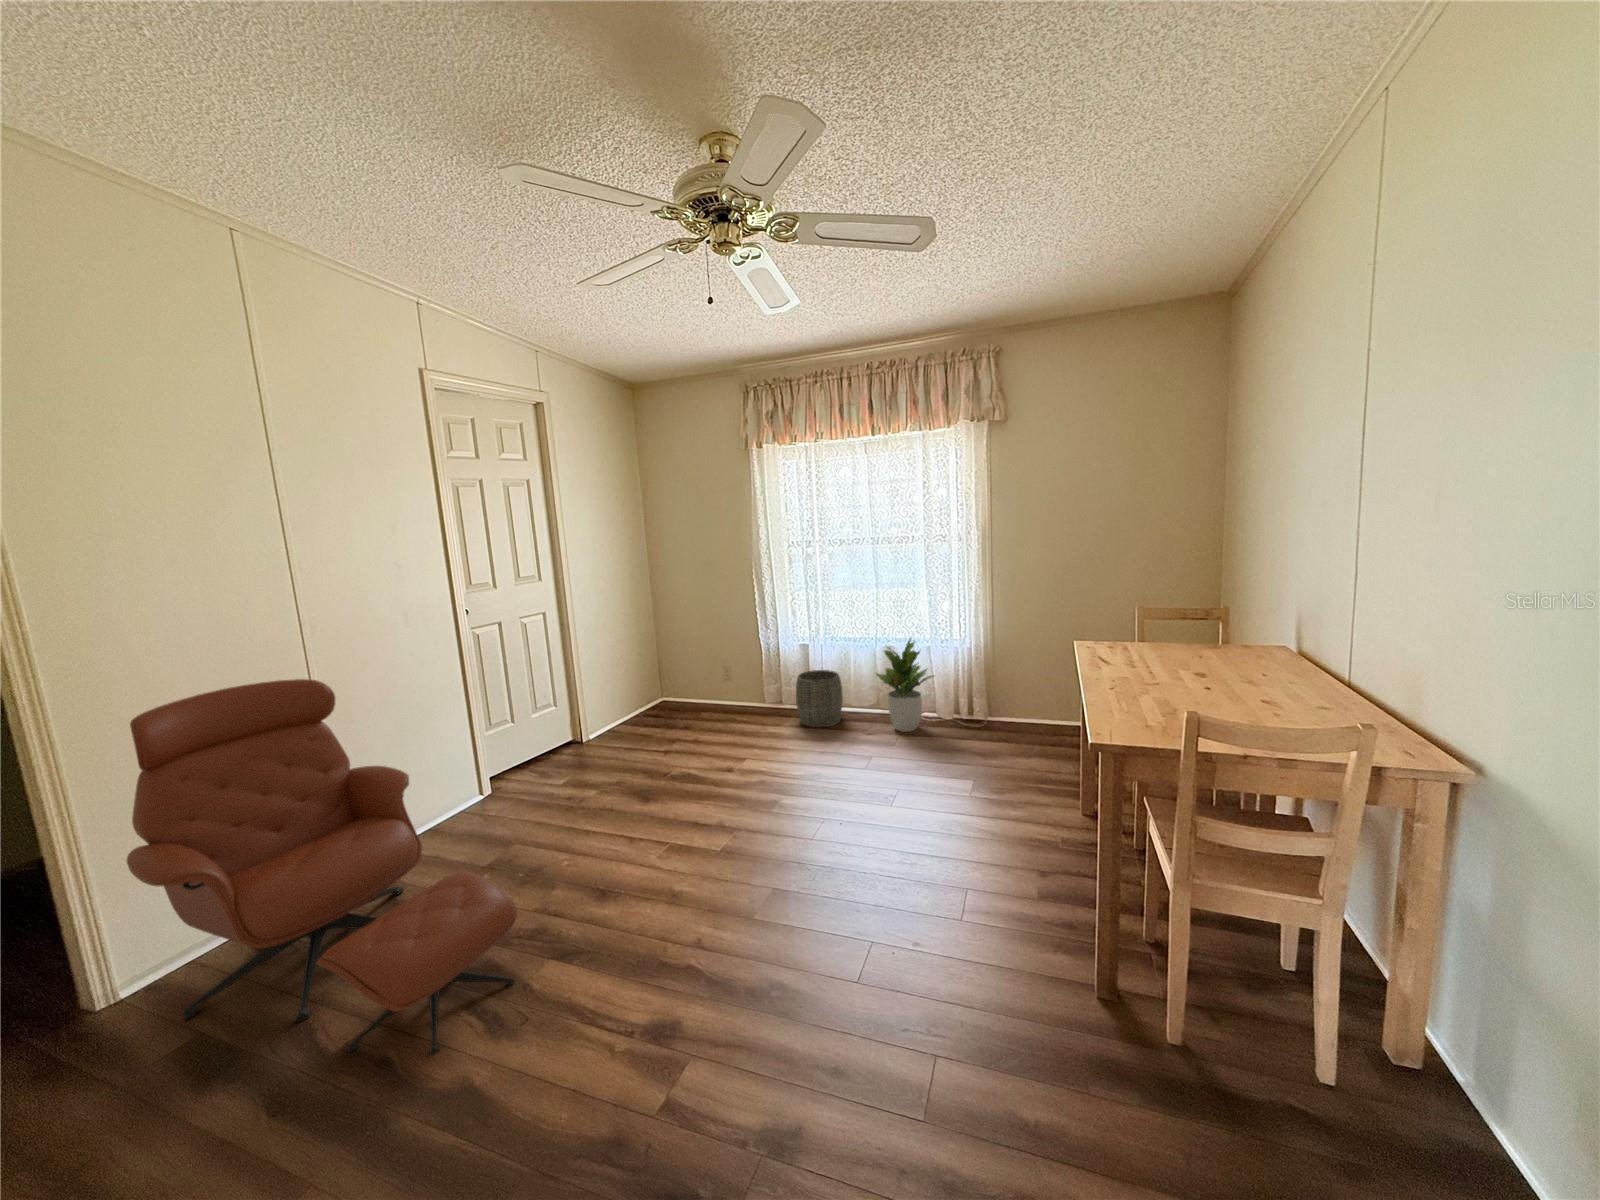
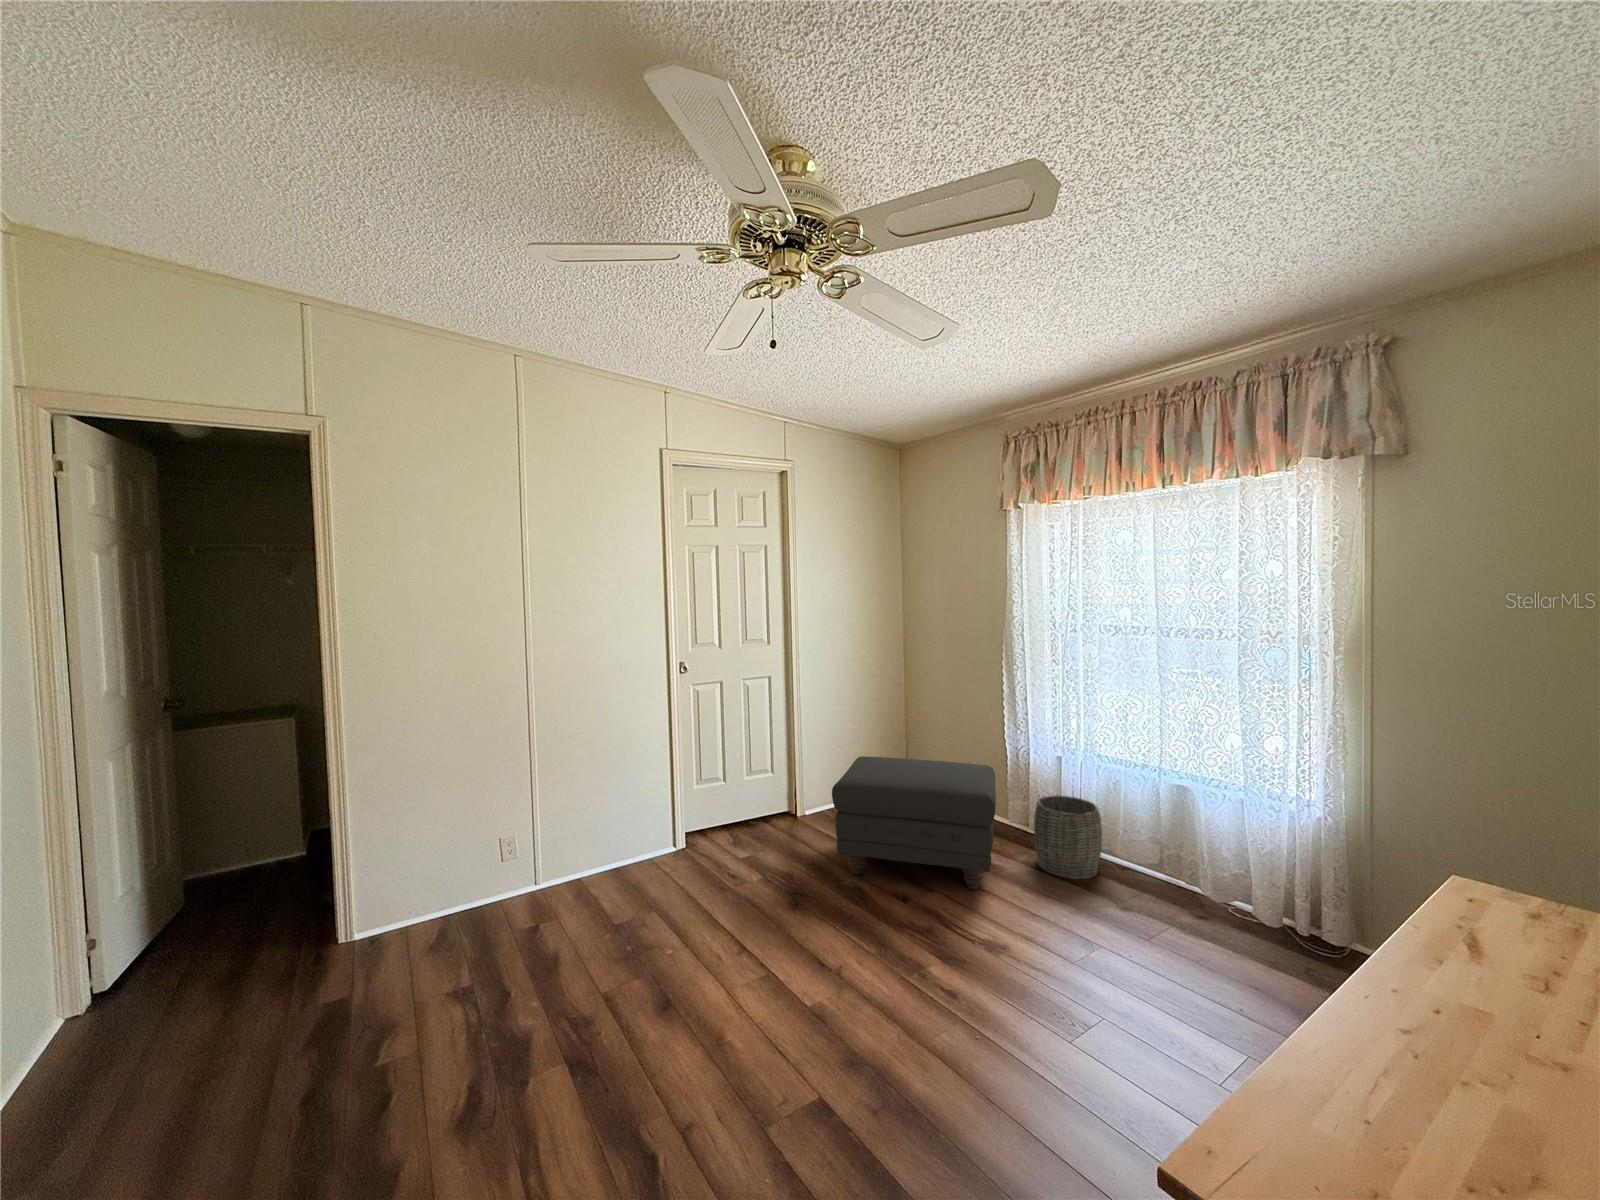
potted plant: present [876,639,935,732] -> none [1139,779,1247,925]
ottoman: none [649,658,787,768] -> present [832,756,996,889]
lounge chair: present [126,679,517,1055] -> none [406,712,598,1068]

